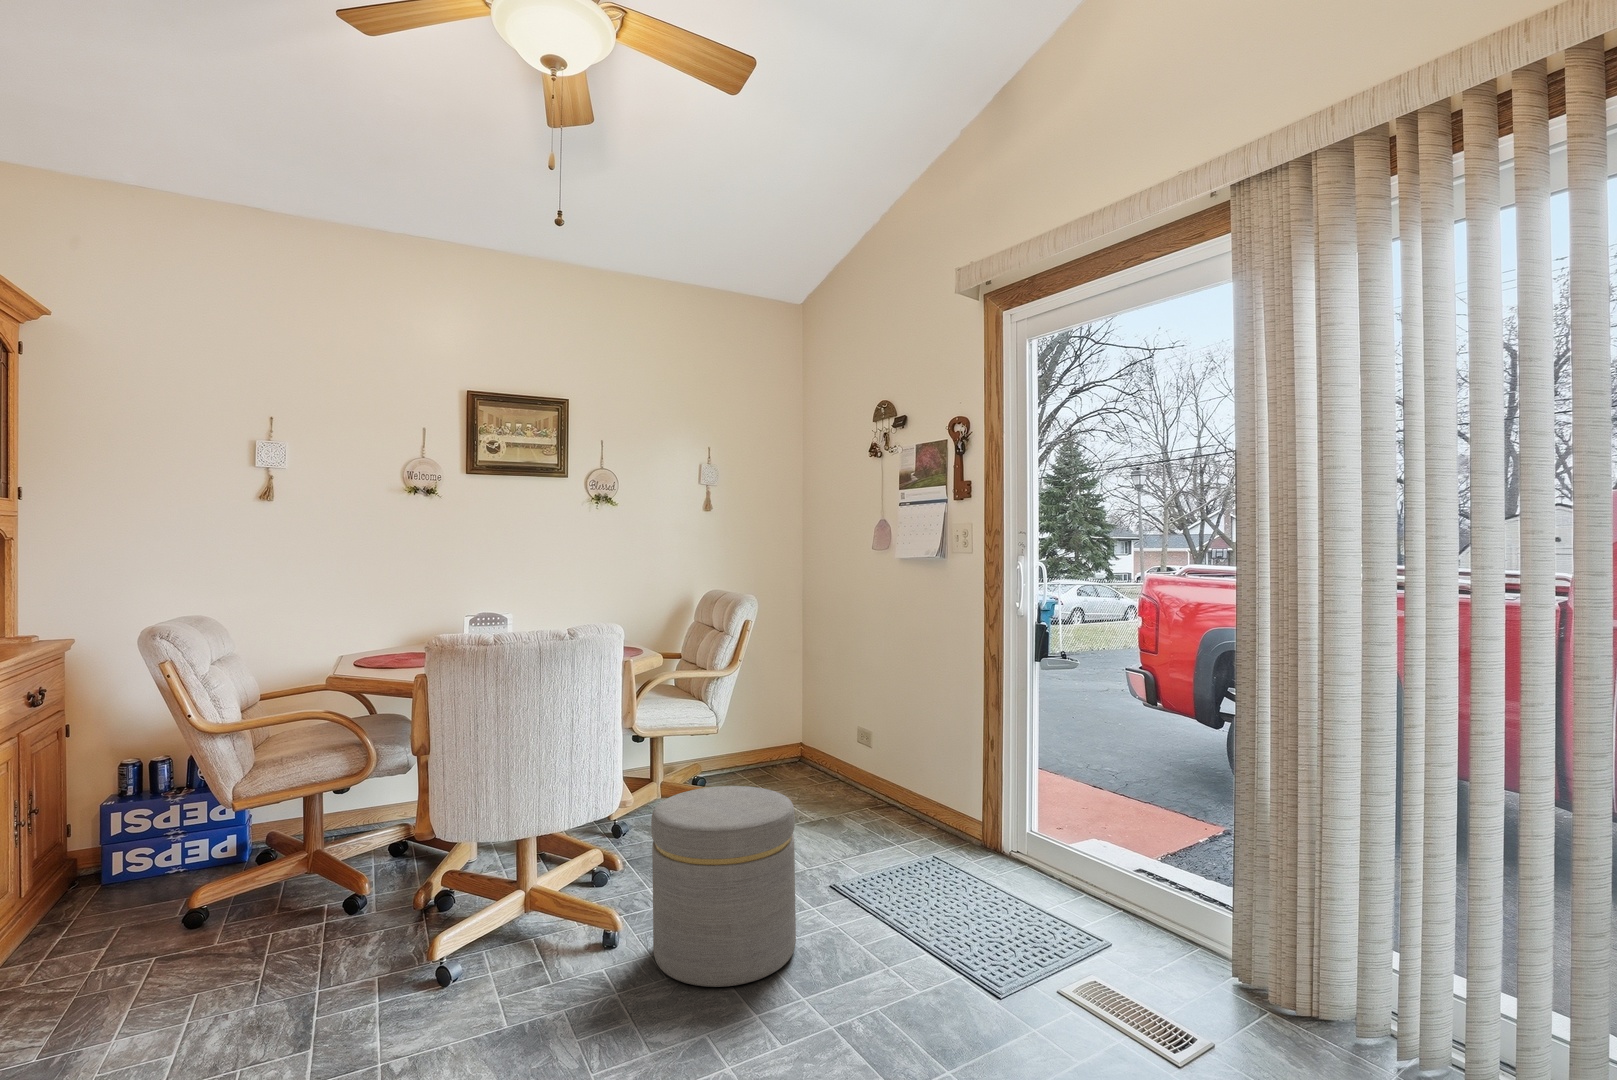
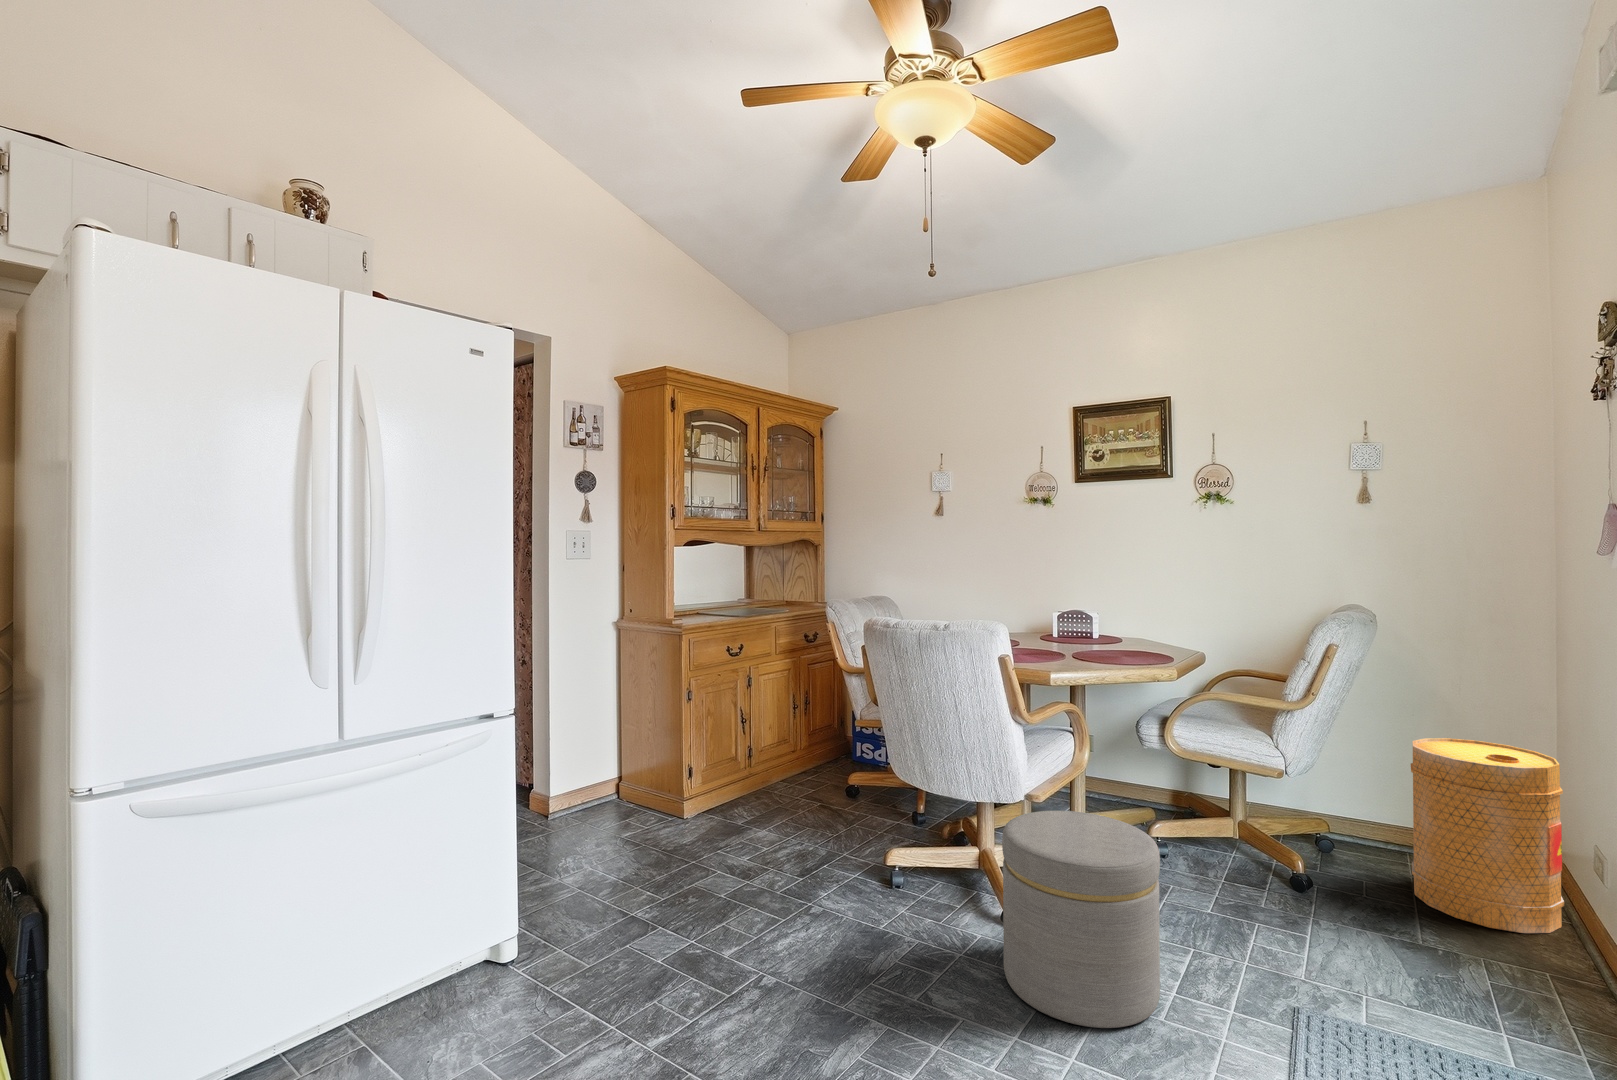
basket: none [762,676,838,798] -> present [1411,738,1564,933]

